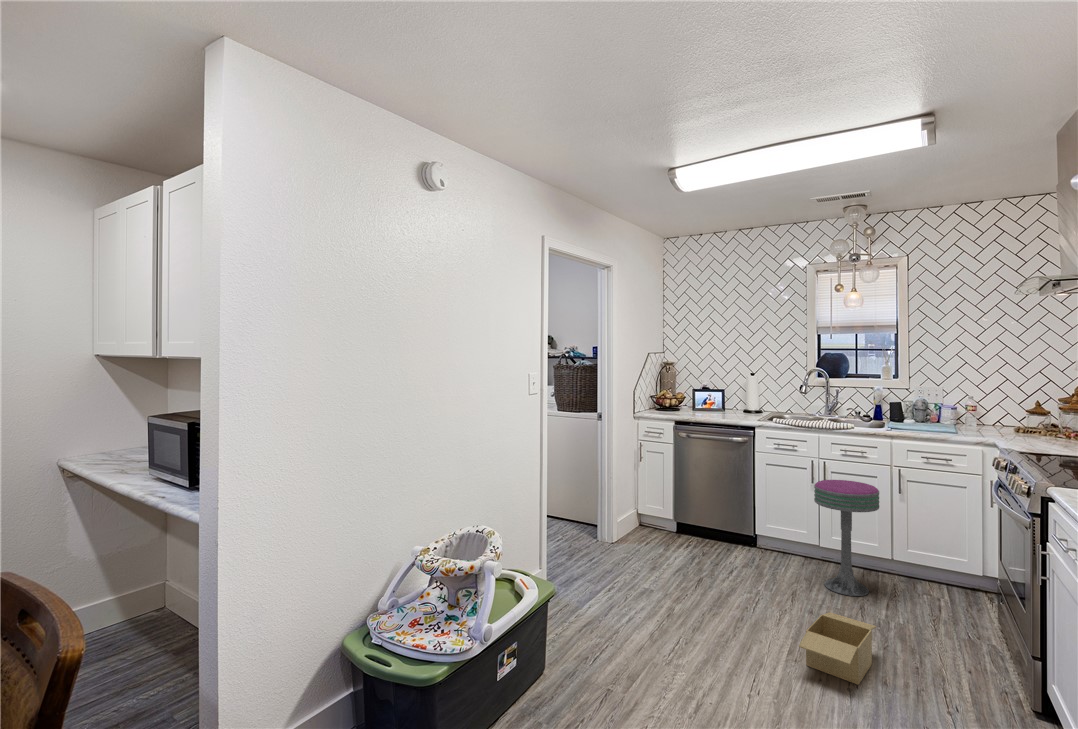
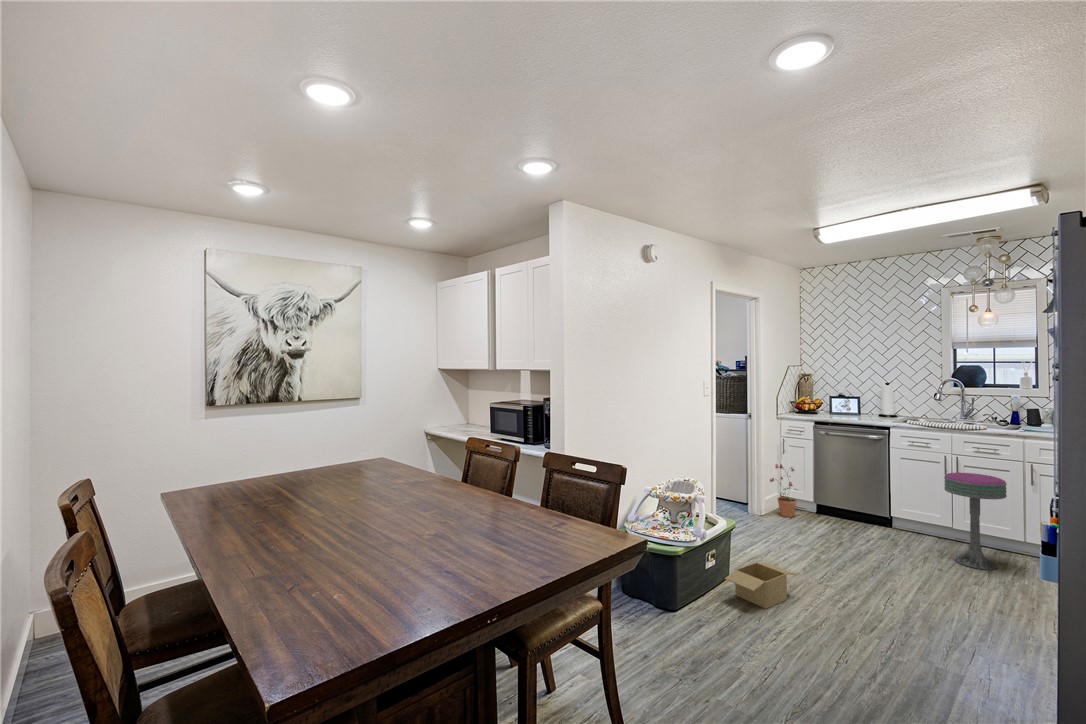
potted plant: none [623,475,657,540] -> present [770,464,797,517]
cardboard box: present [799,612,876,685] -> present [725,563,795,609]

